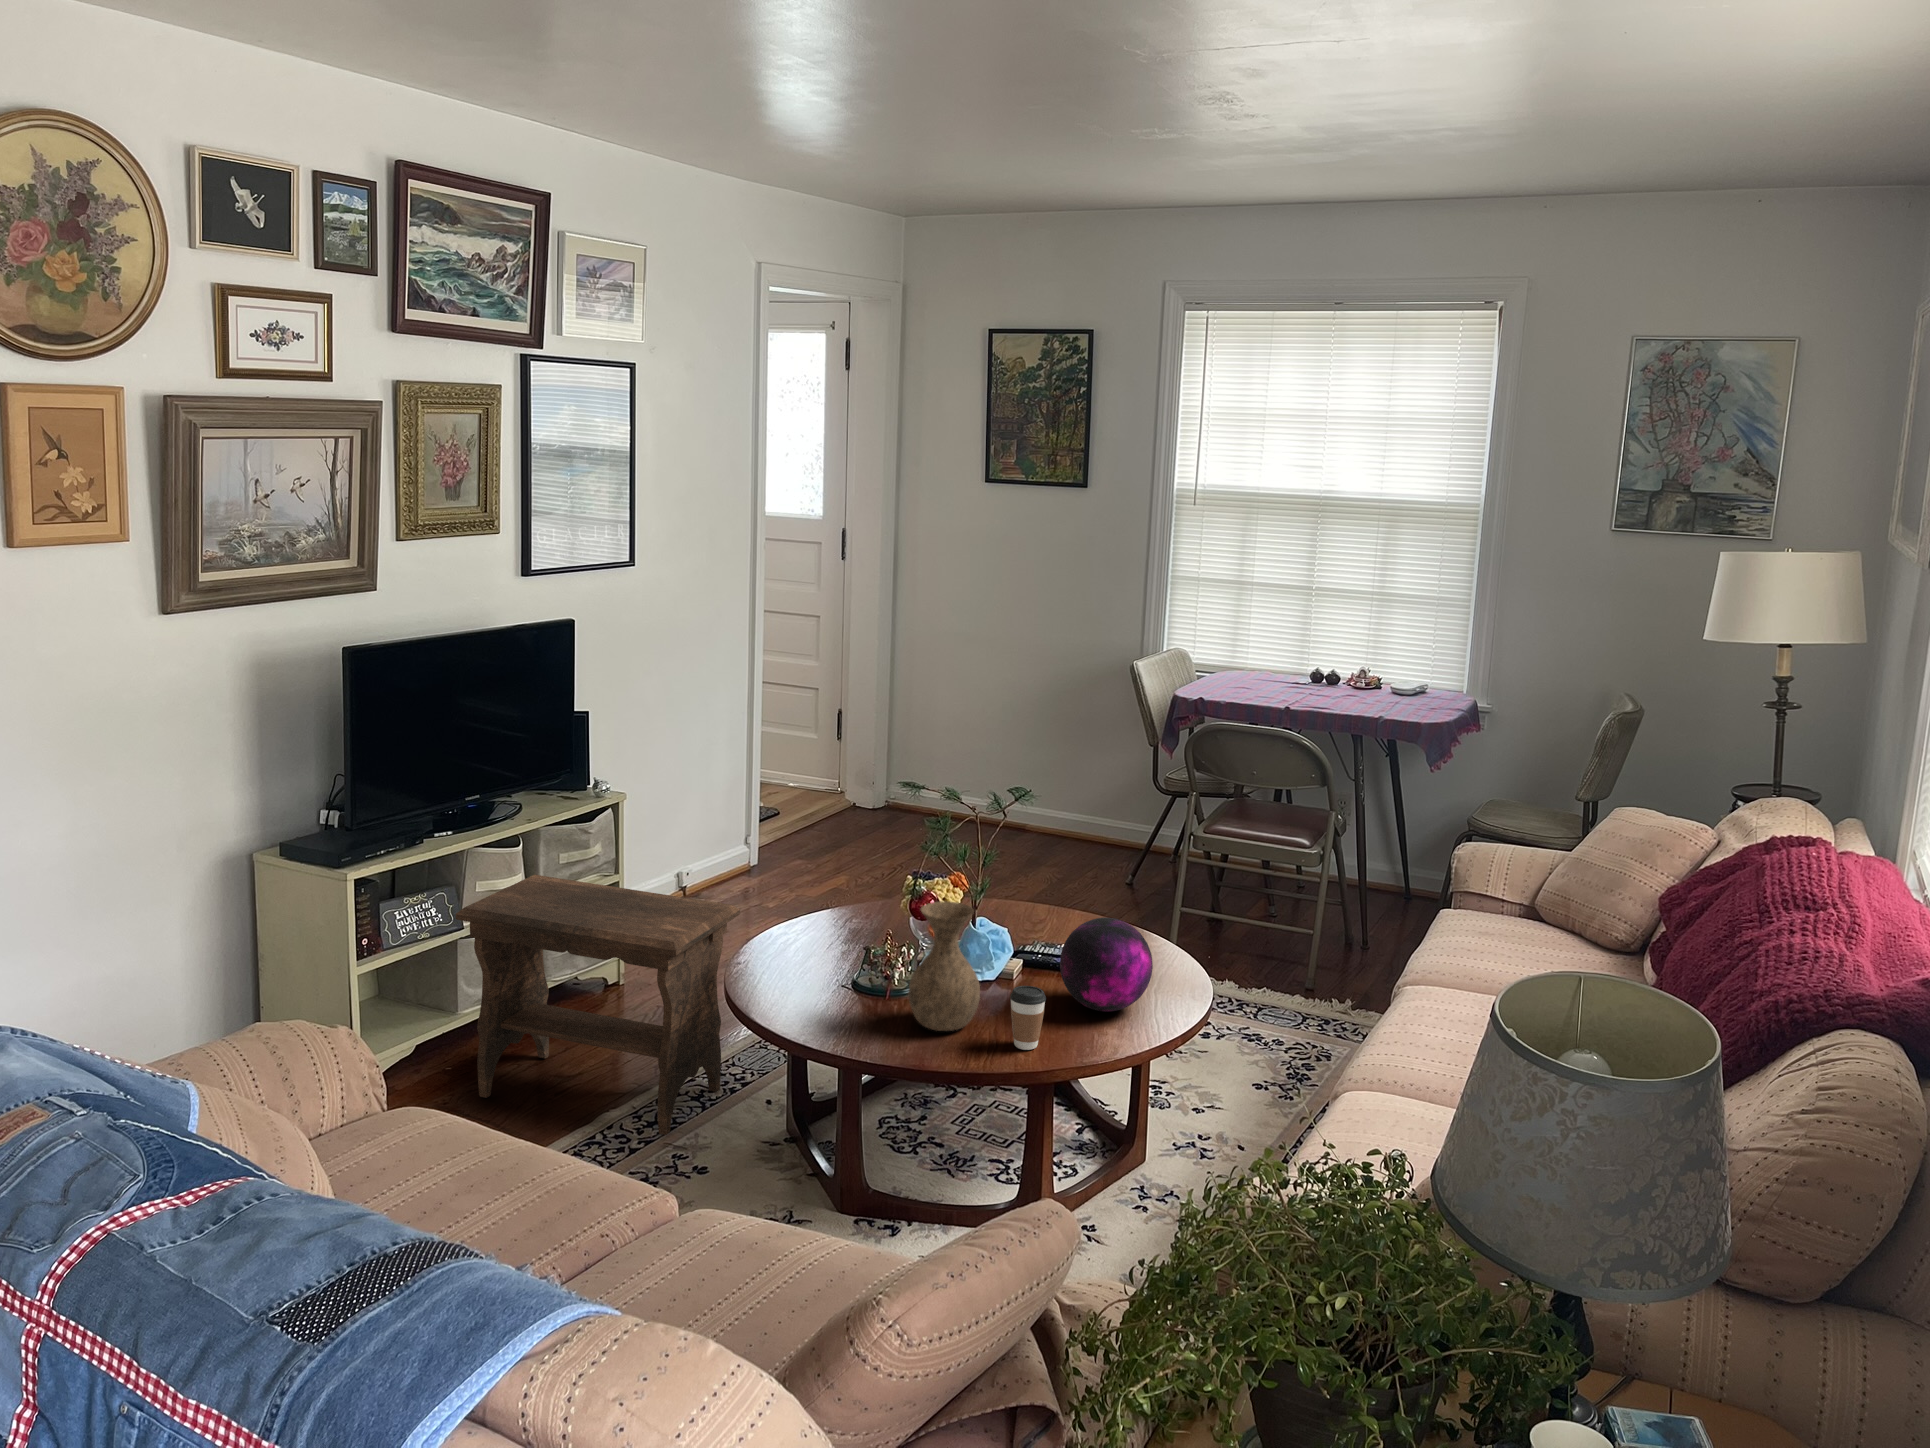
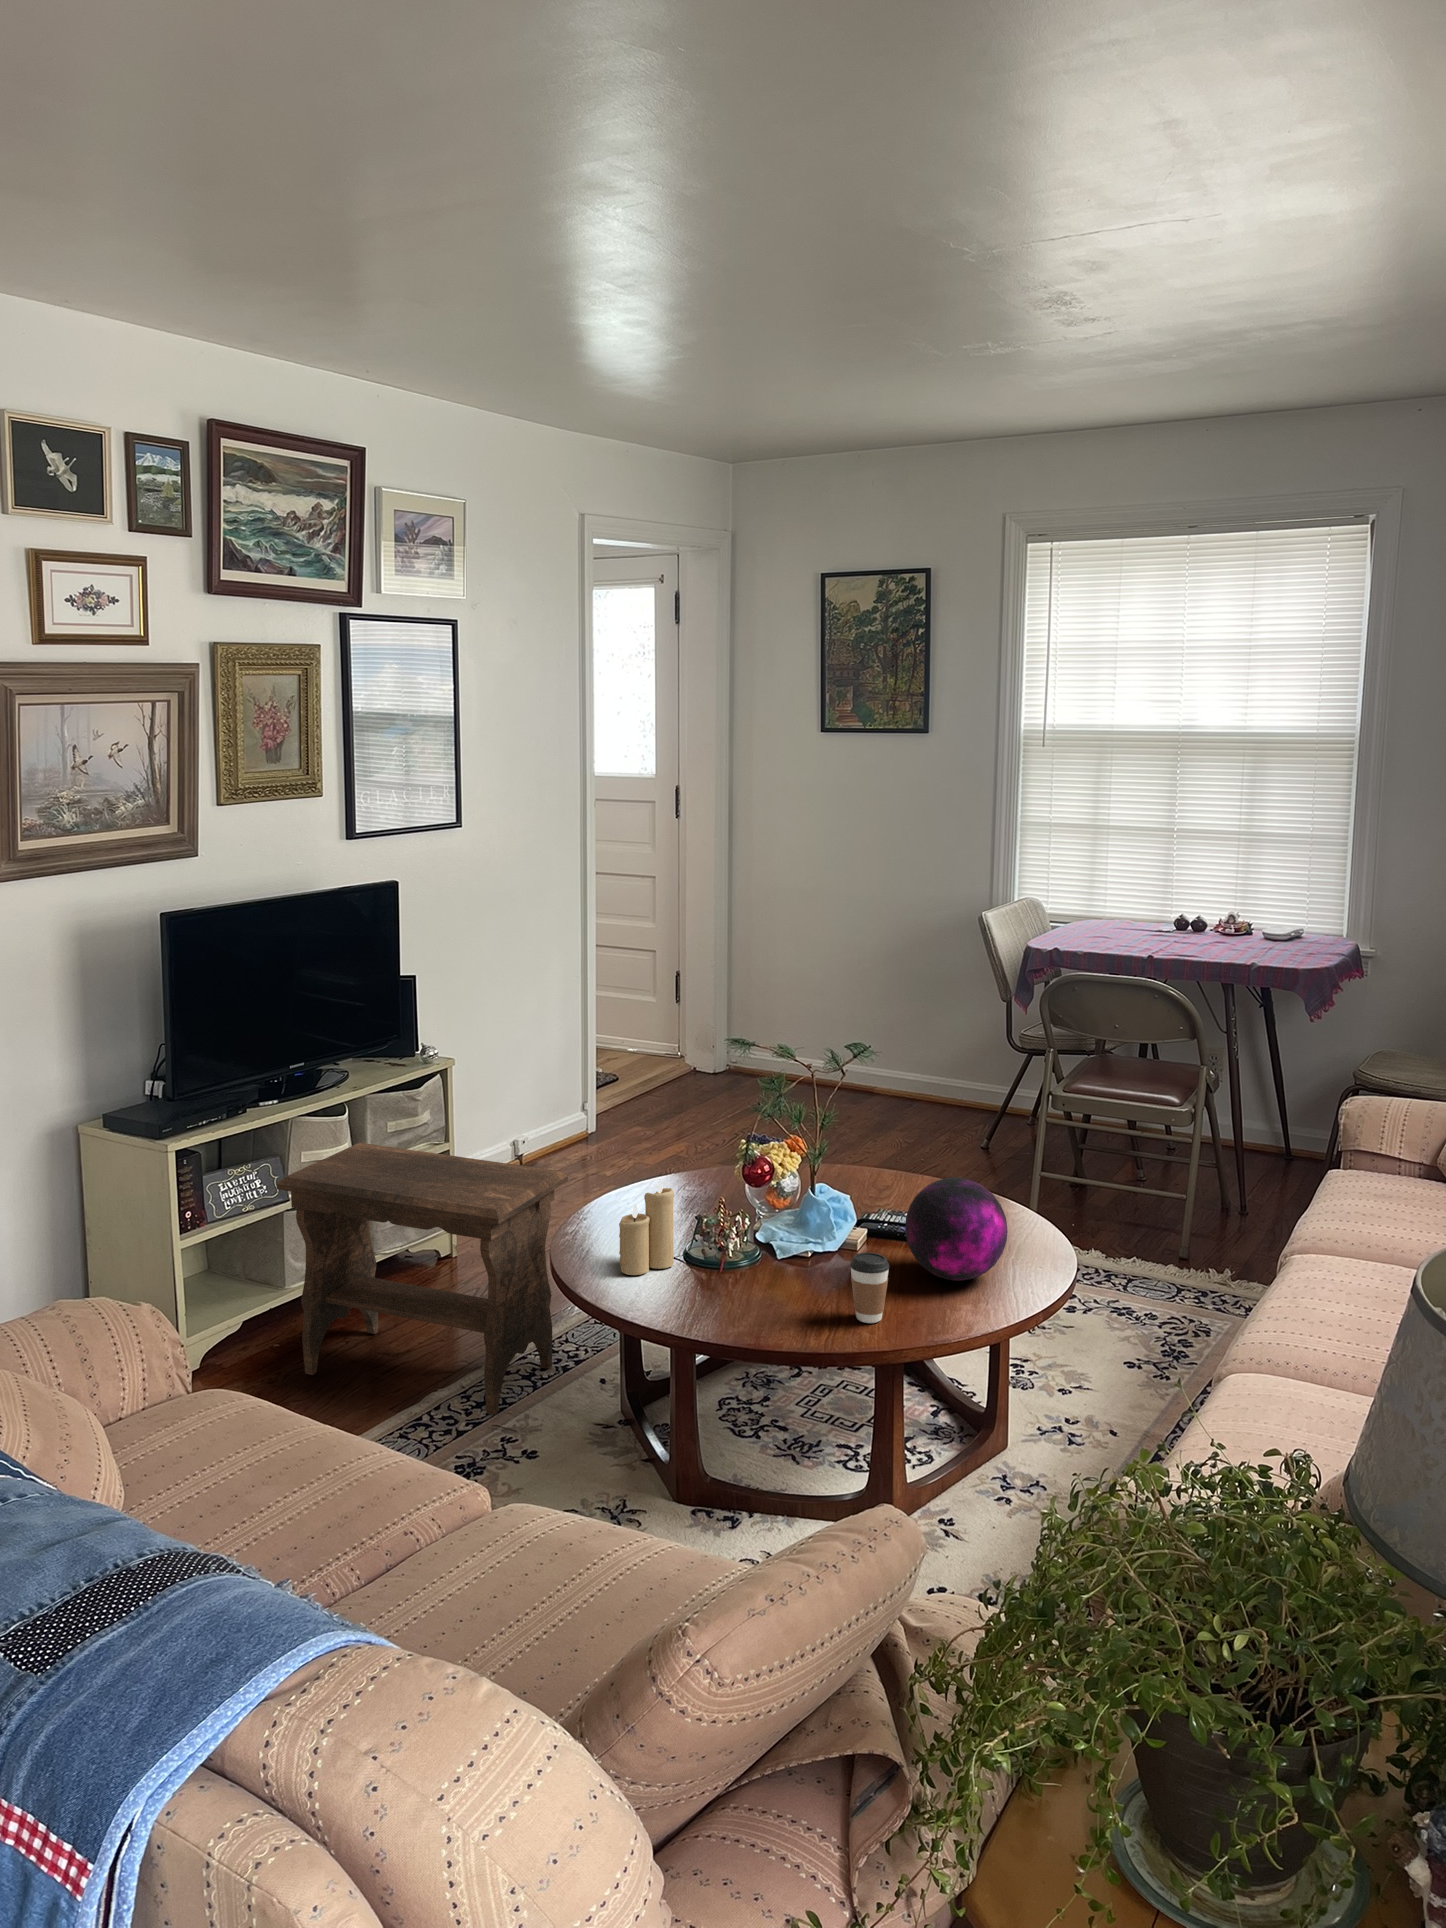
vase: present [908,901,980,1031] -> none [740,1162,818,1303]
candle: none [794,915,847,1005] -> present [619,1179,674,1275]

